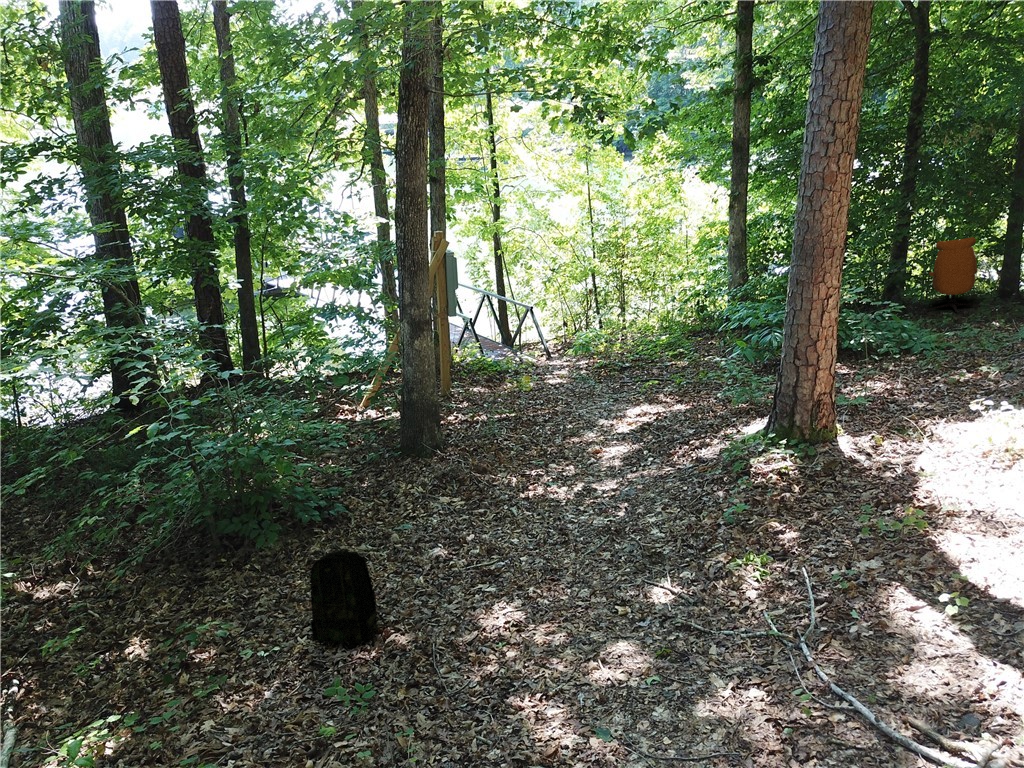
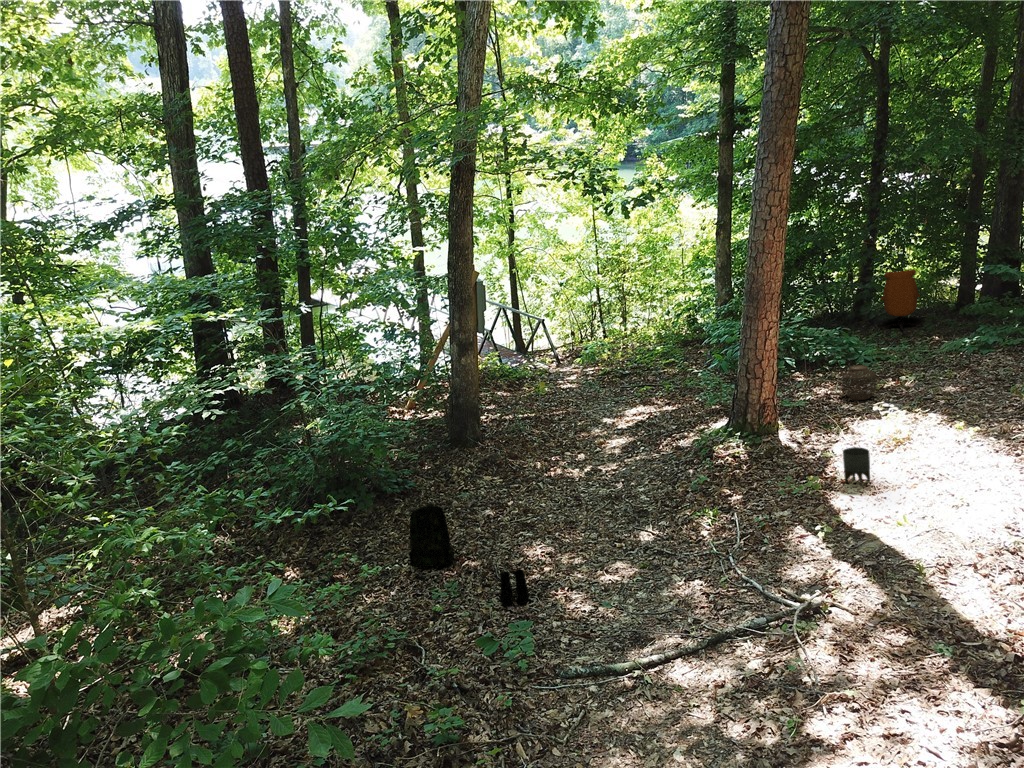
woven basket: none [908,350,956,395] -> present [842,365,876,400]
planter: none [955,464,998,523] -> present [843,447,870,486]
boots: none [432,660,479,728] -> present [500,569,529,606]

